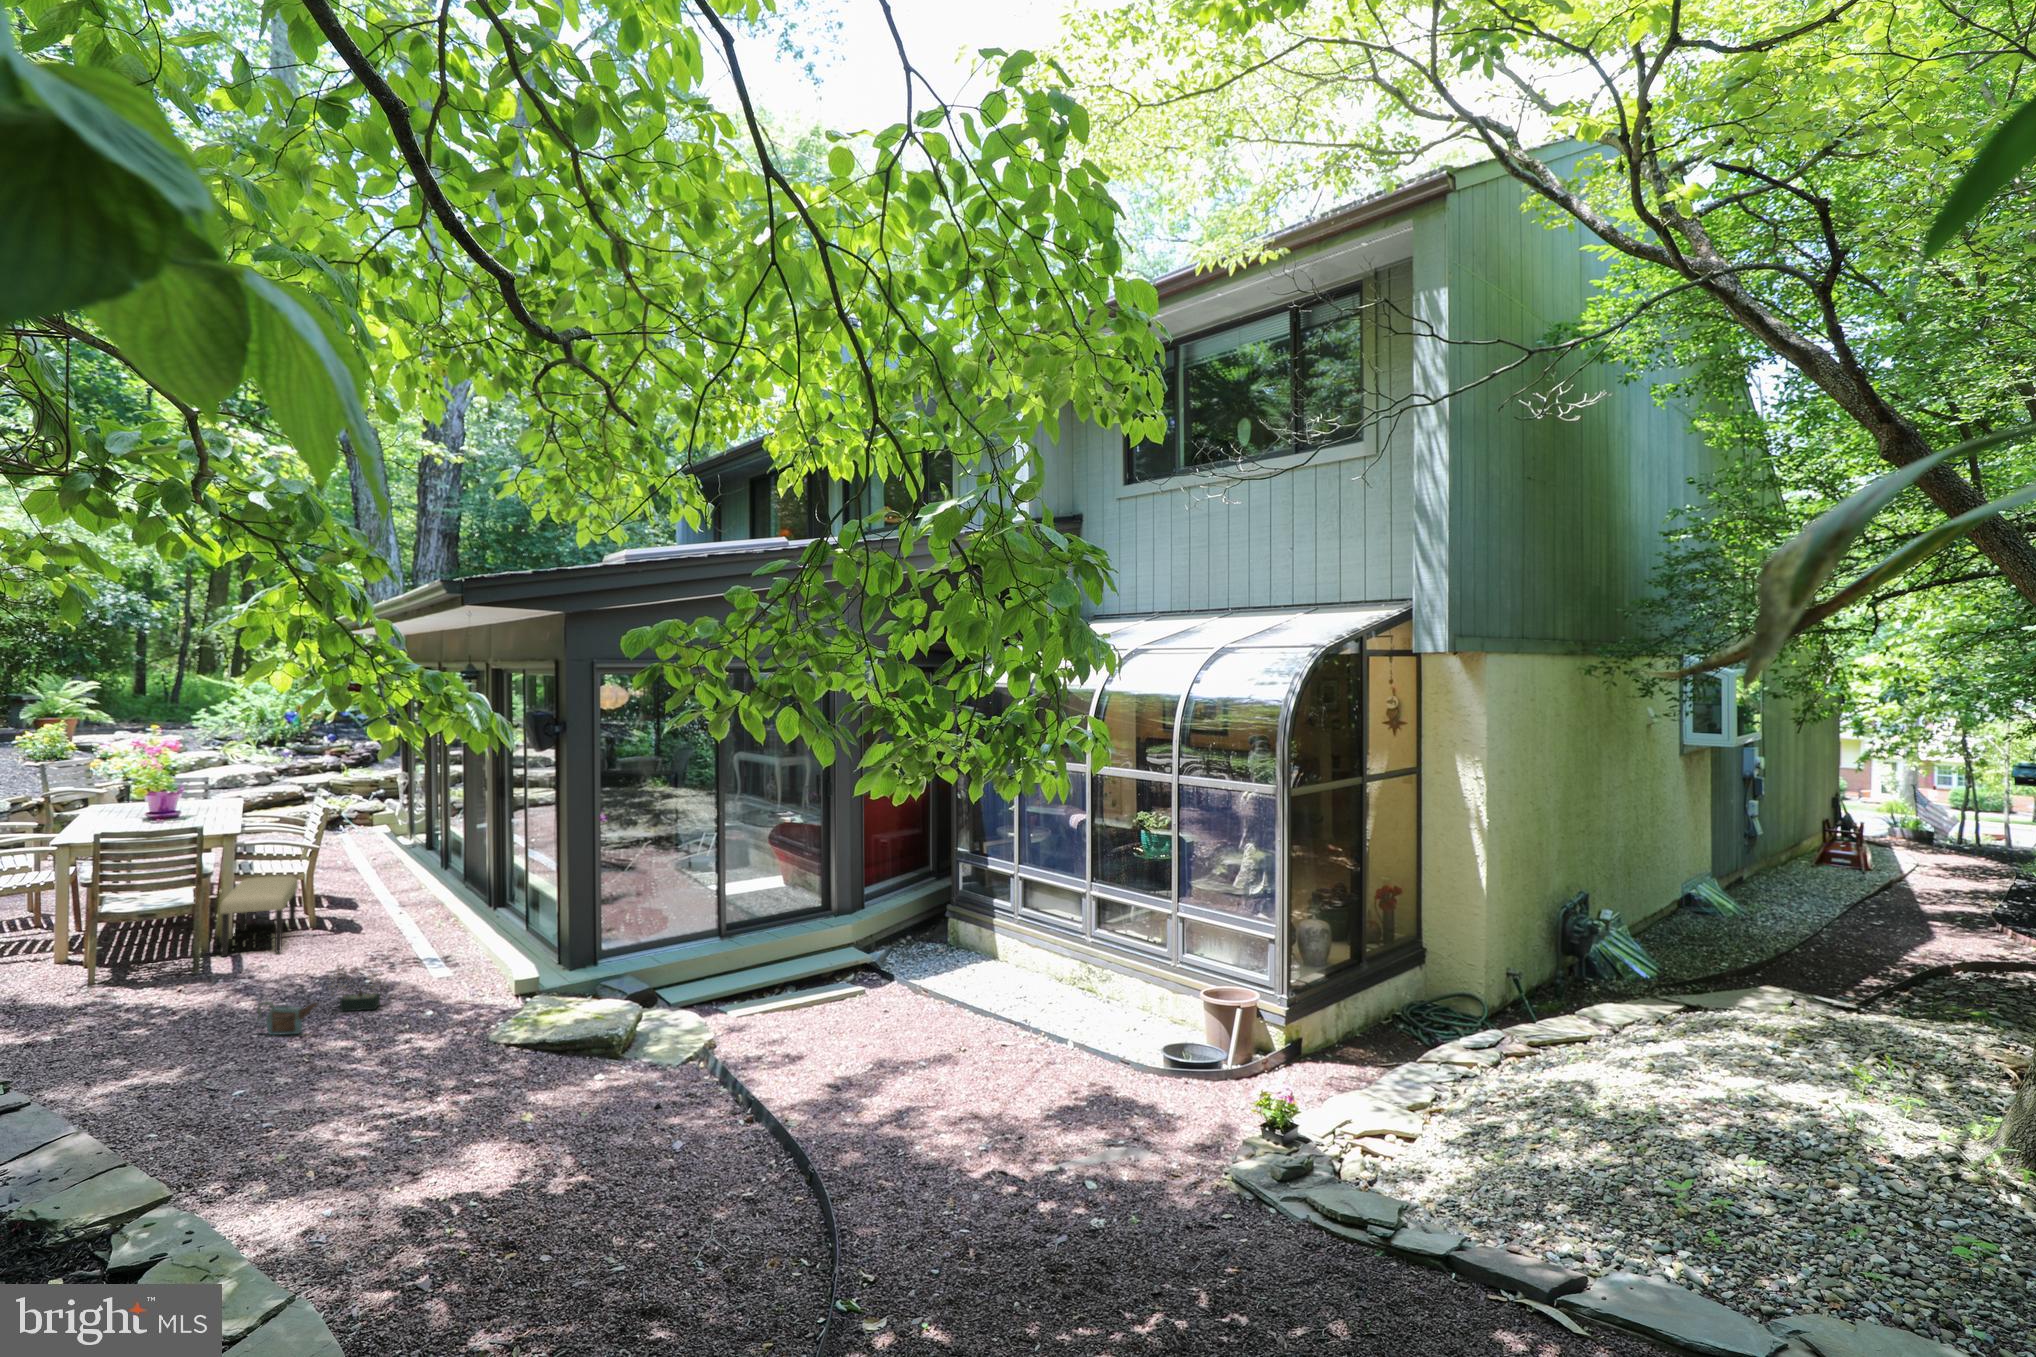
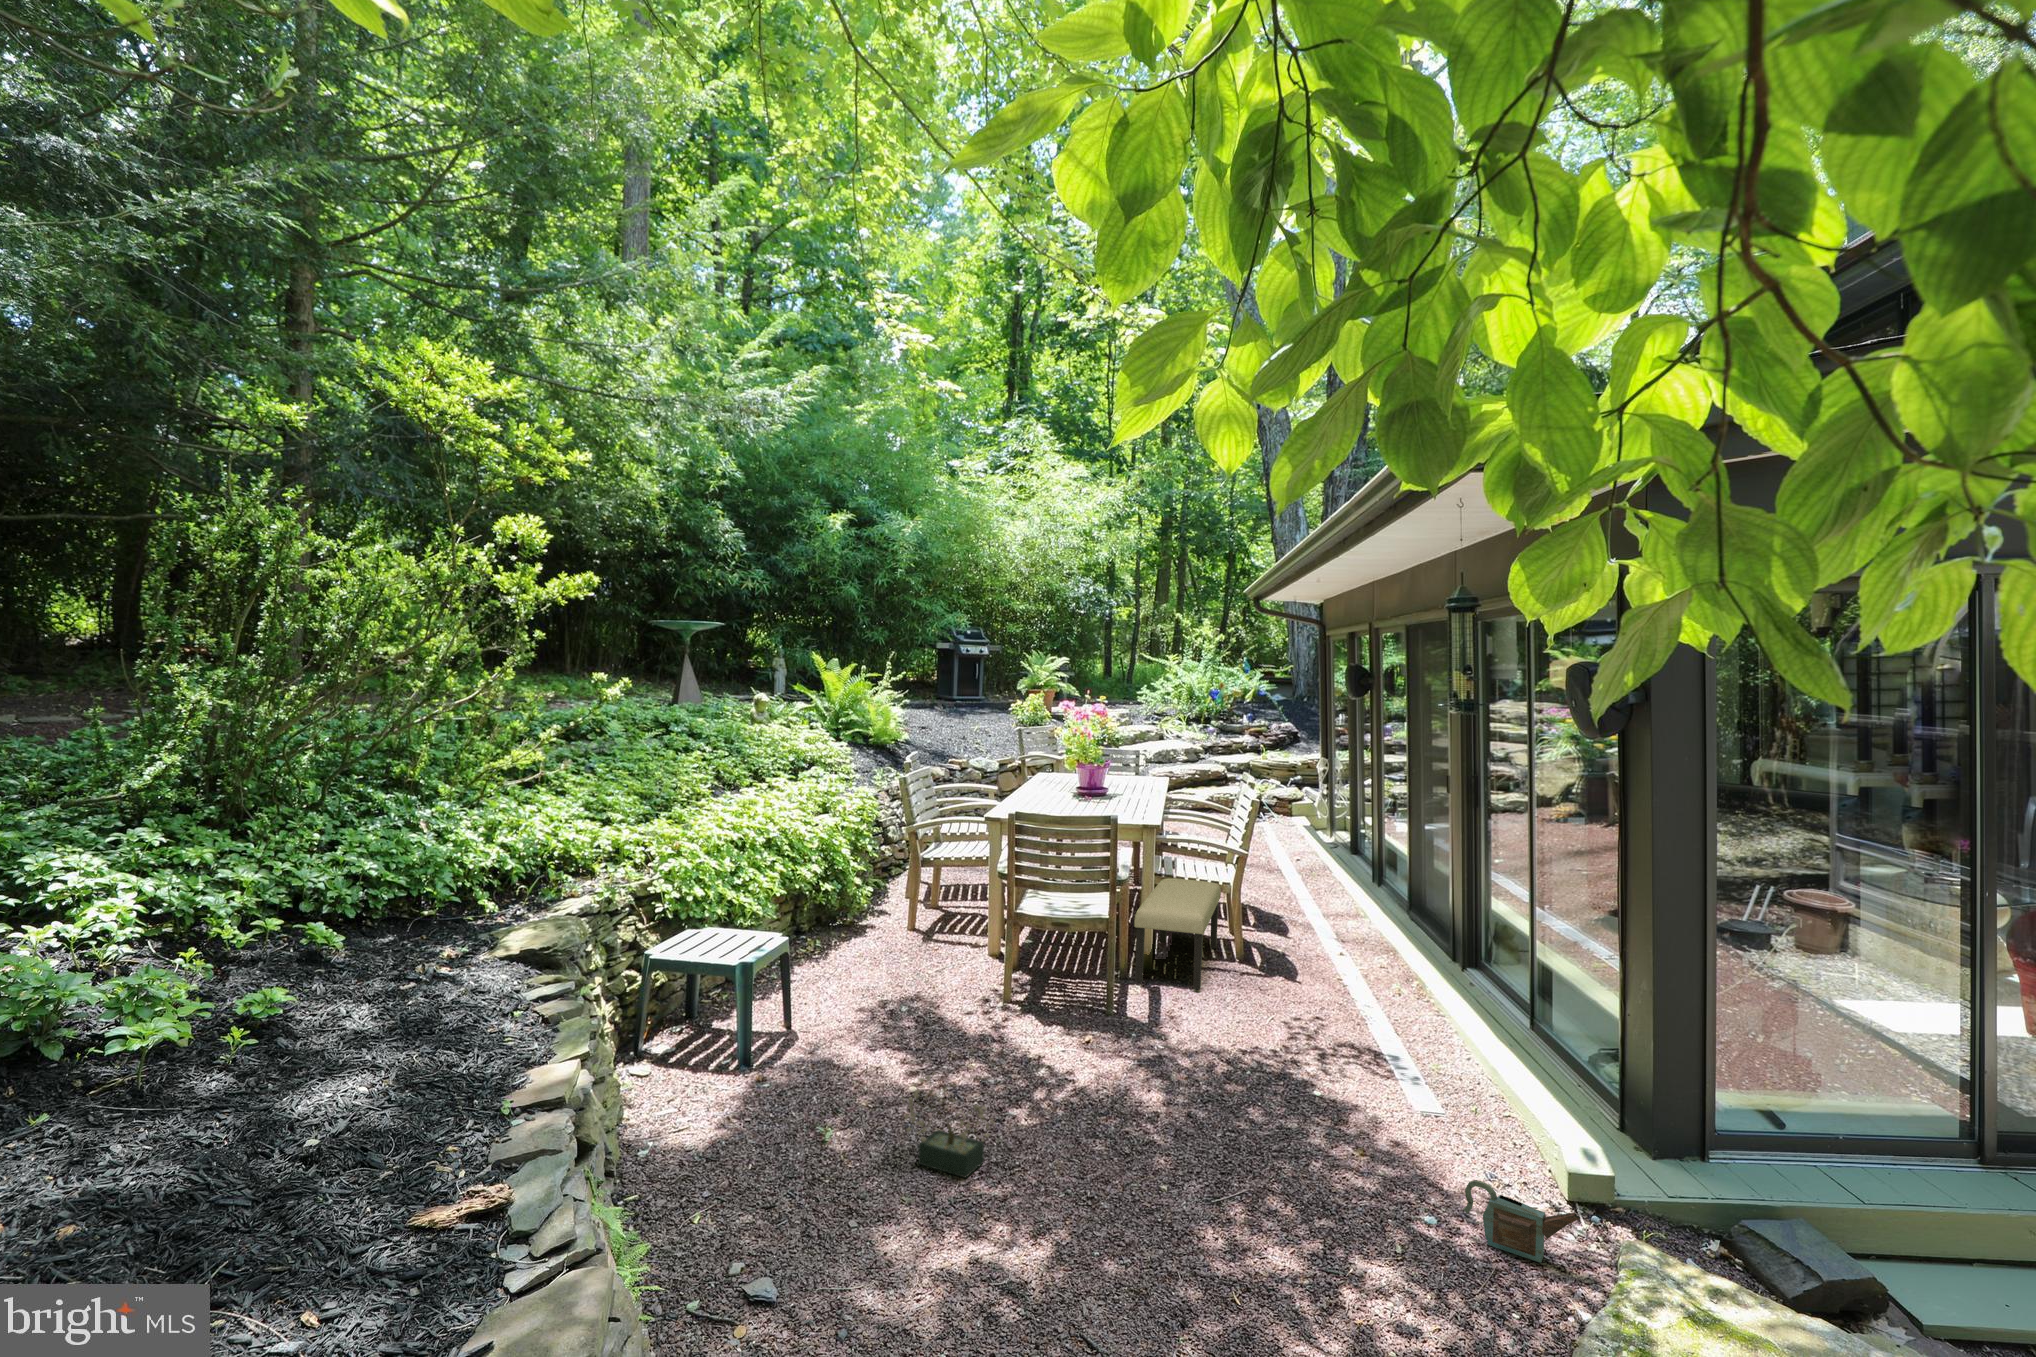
decorative plant: present [328,965,387,1012] -> present [902,1073,994,1178]
watering can: present [257,1001,318,1035] -> present [1463,1180,1580,1263]

